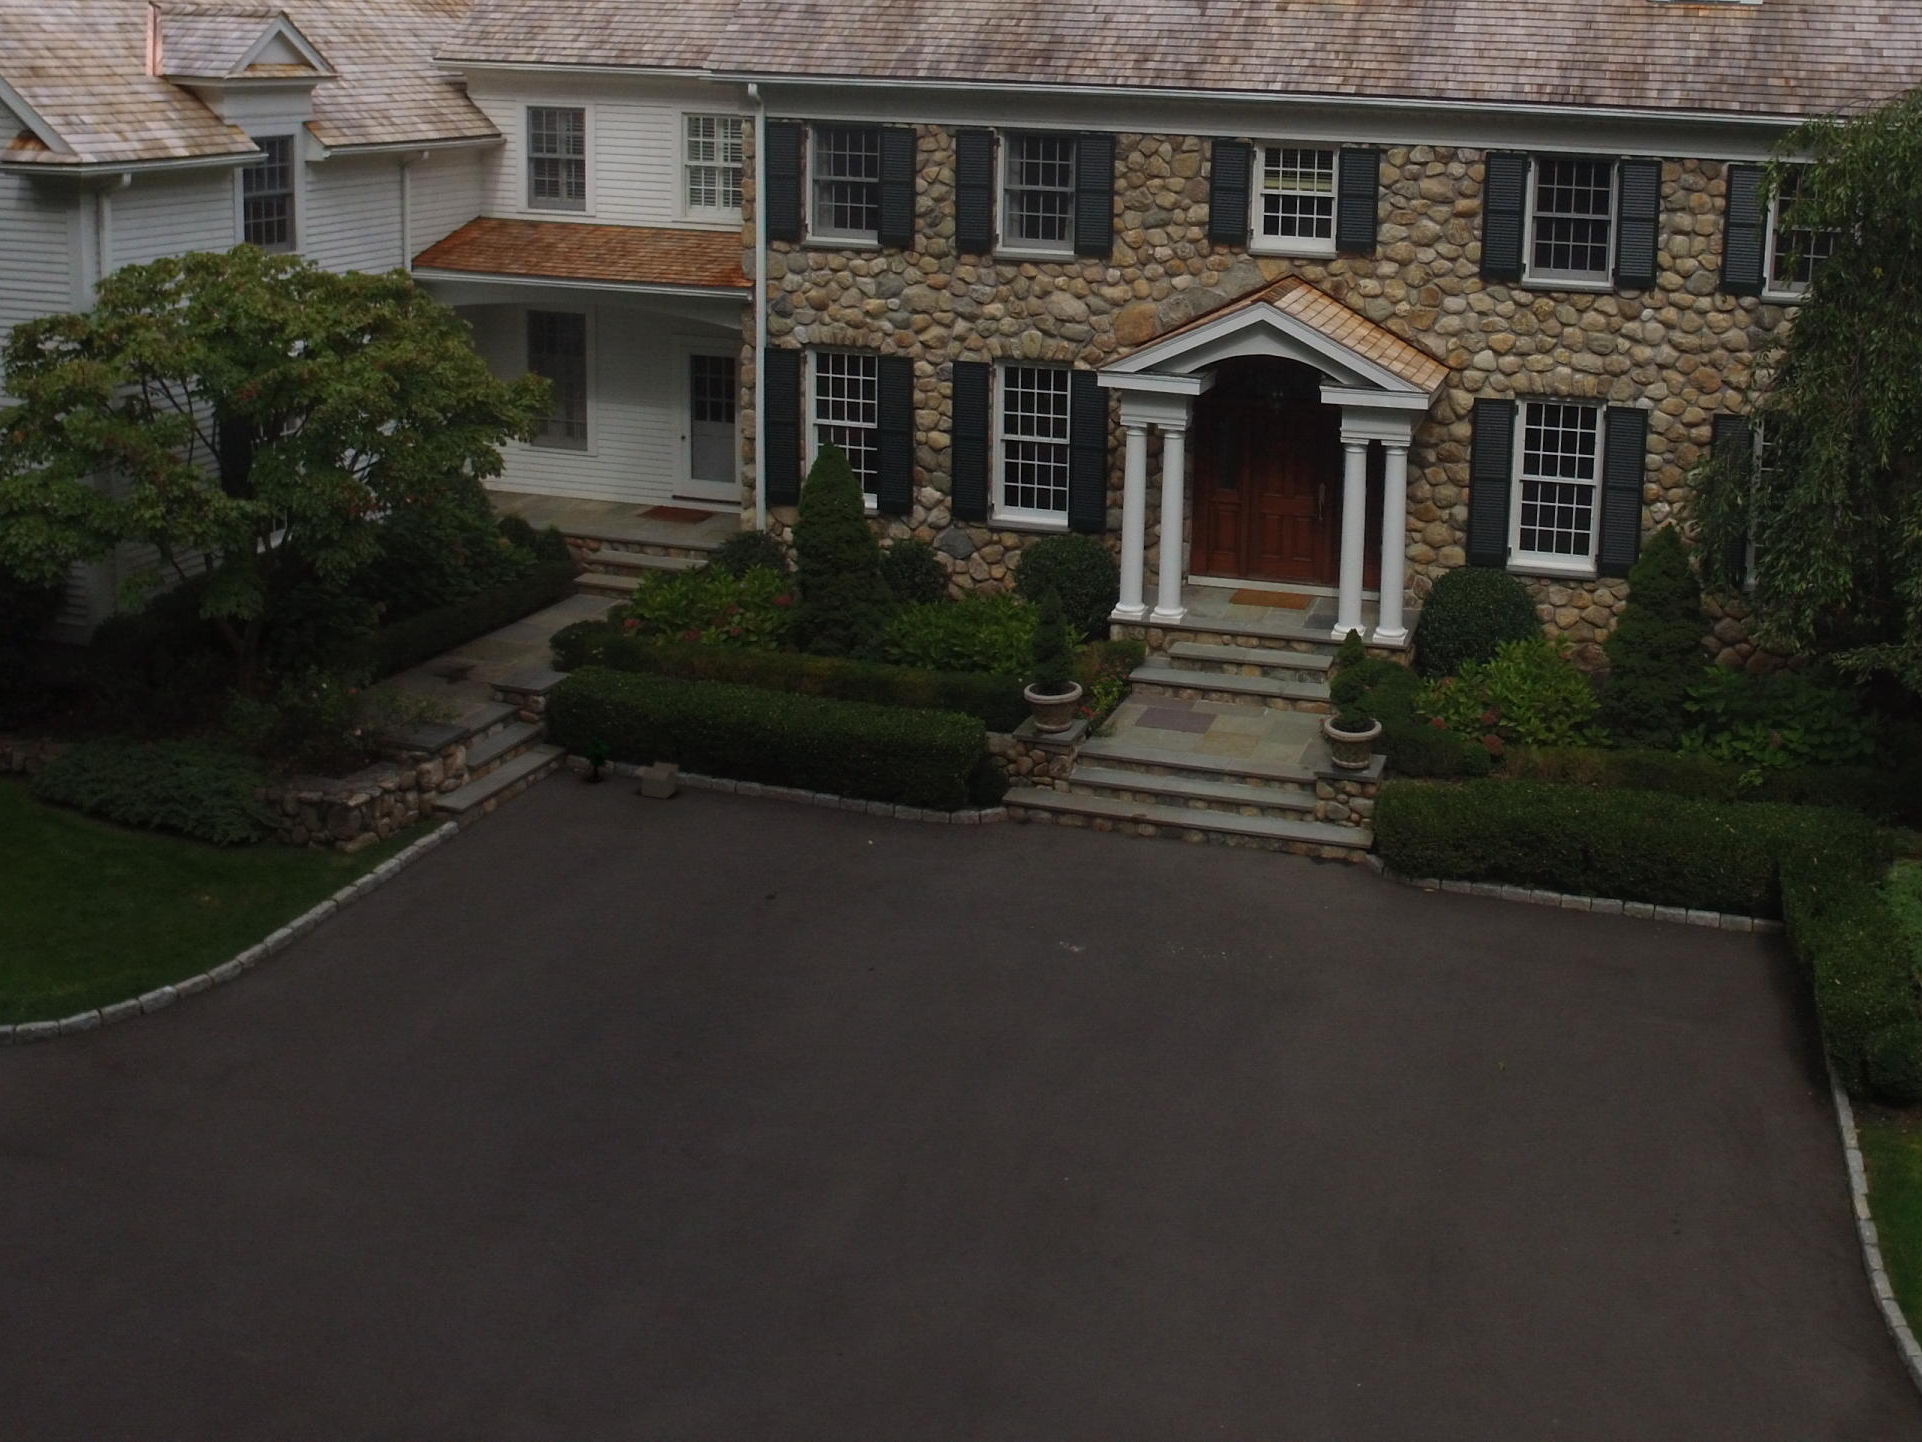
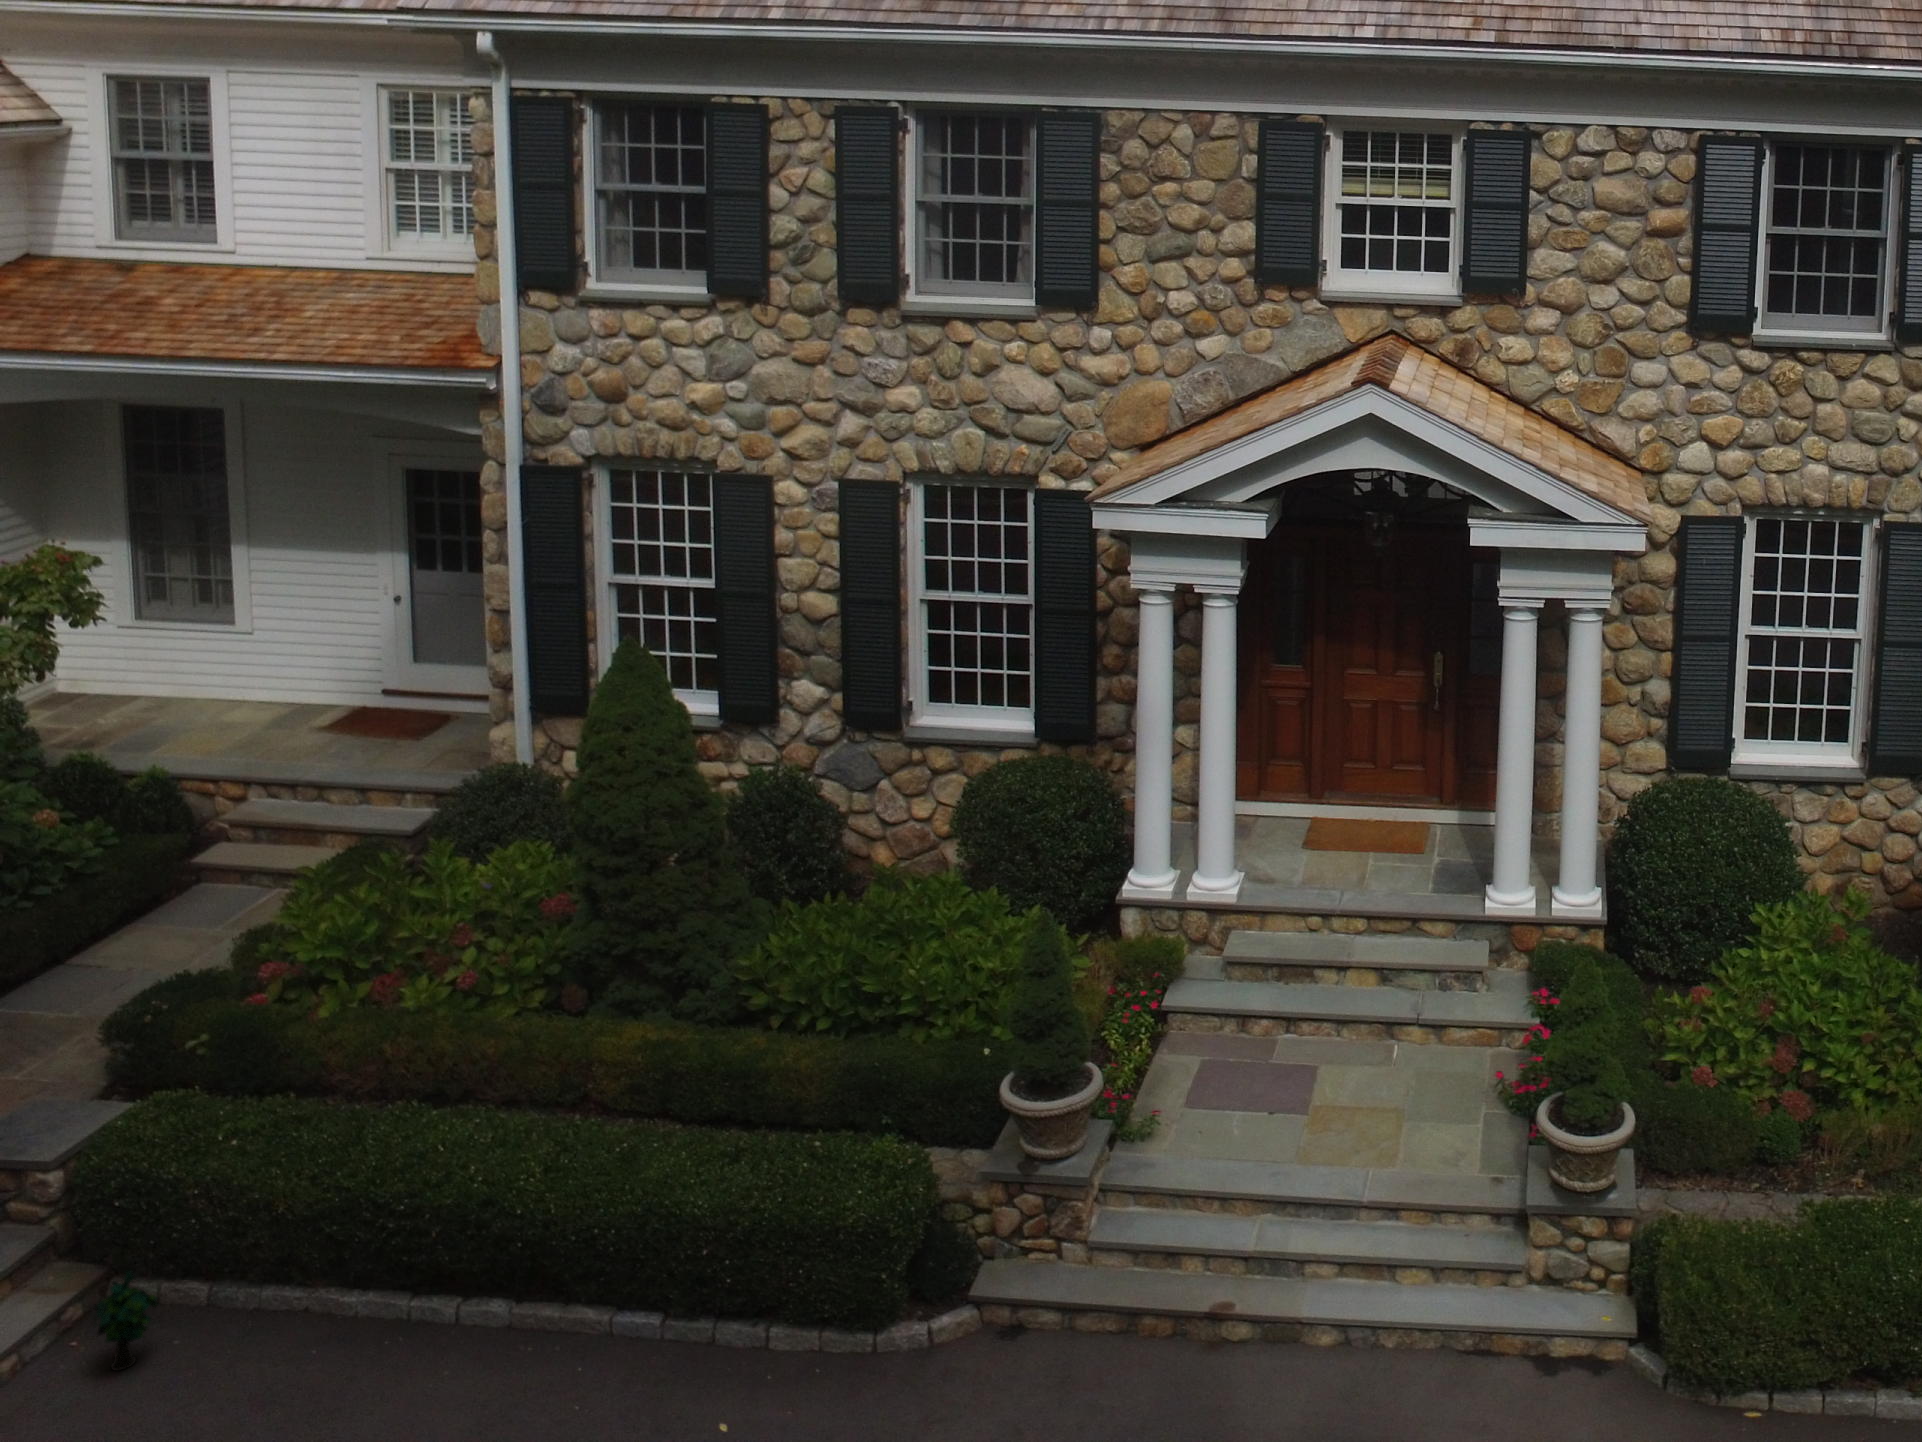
cardboard box: present [635,762,678,798] -> none [196,1319,300,1404]

